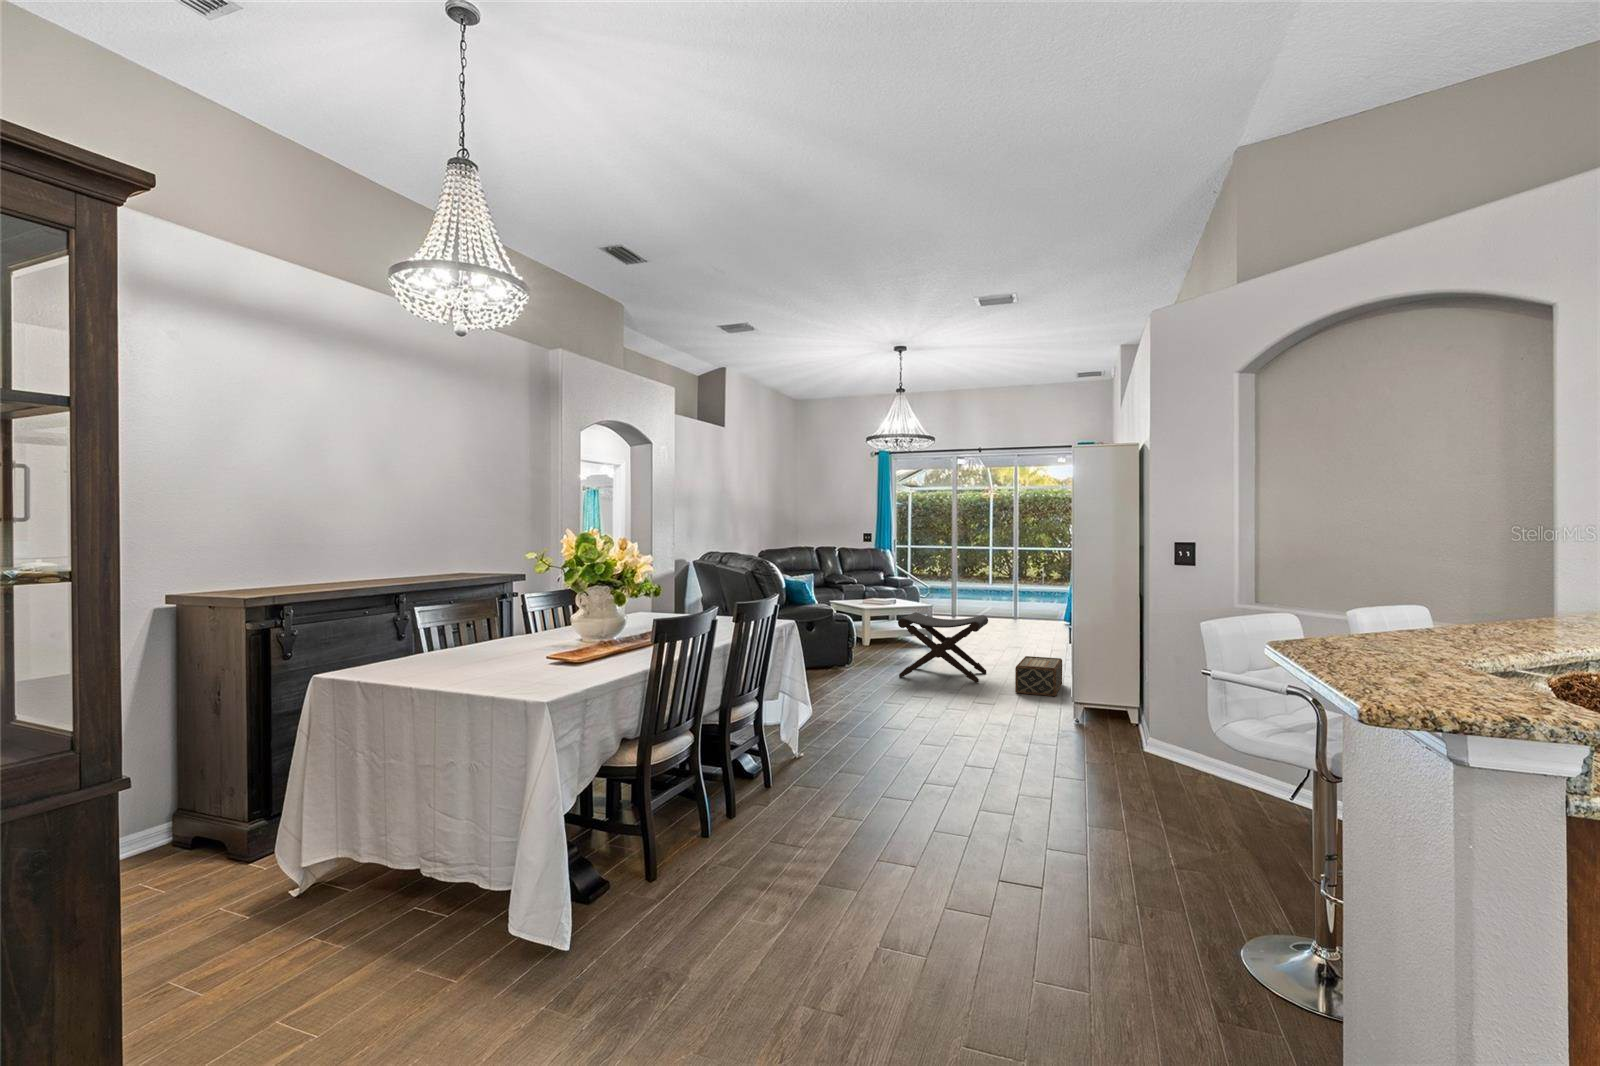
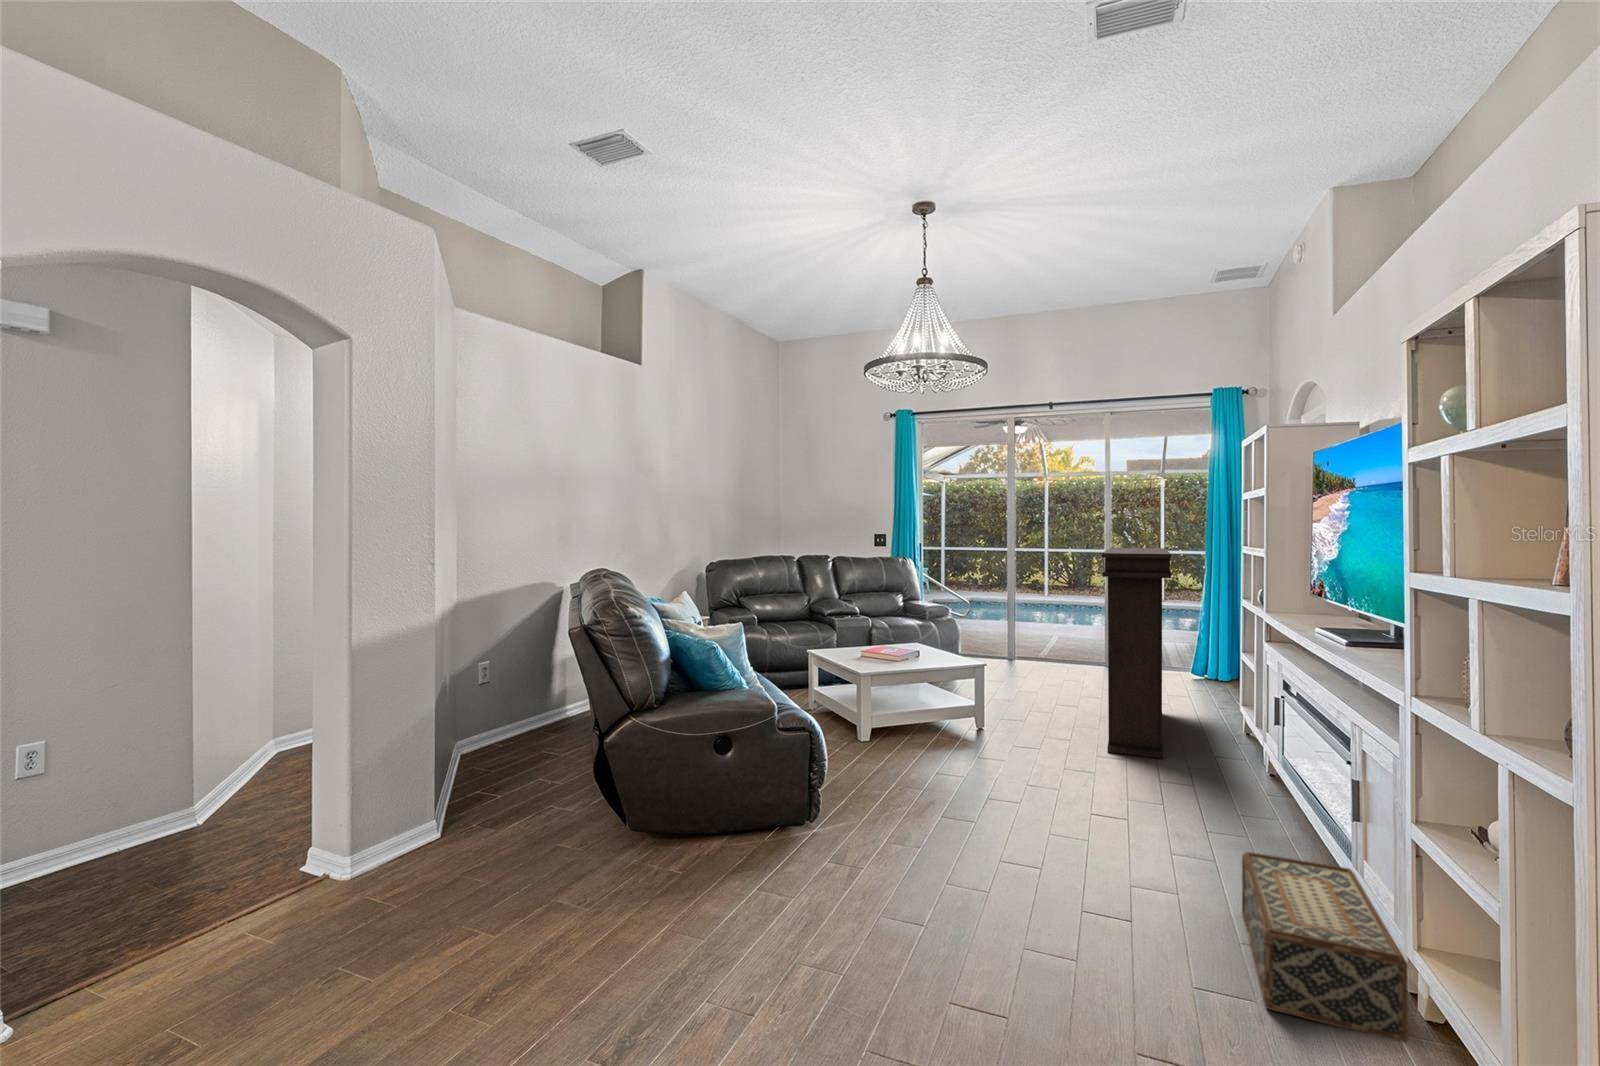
console table: none [995,541,1041,651] -> present [1102,548,1171,759]
footstool: present [898,612,988,683] -> none [921,713,1133,925]

